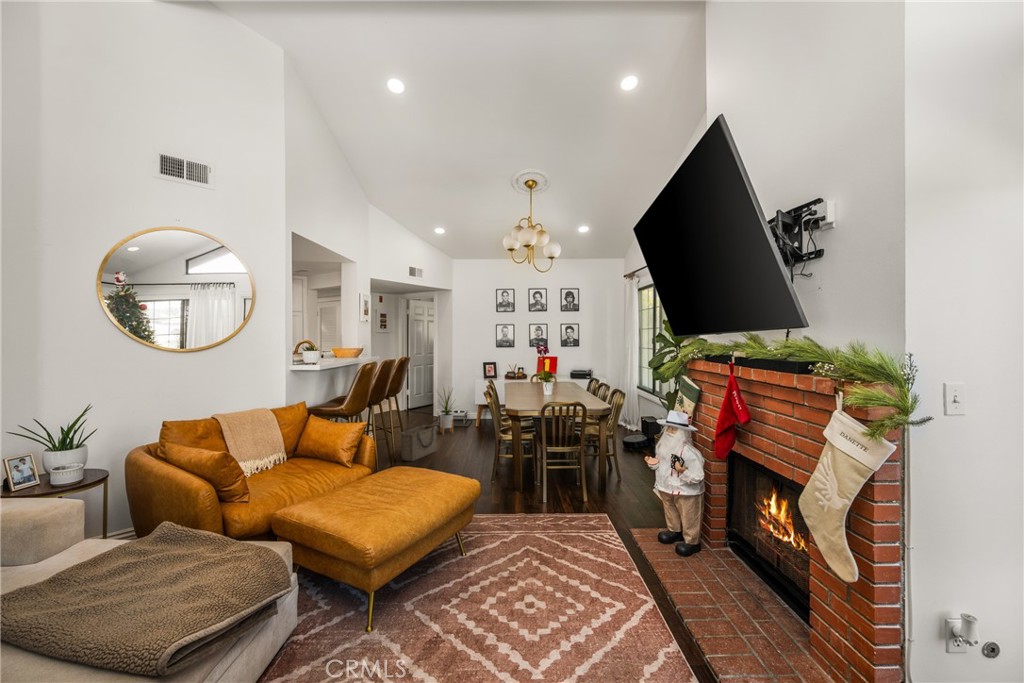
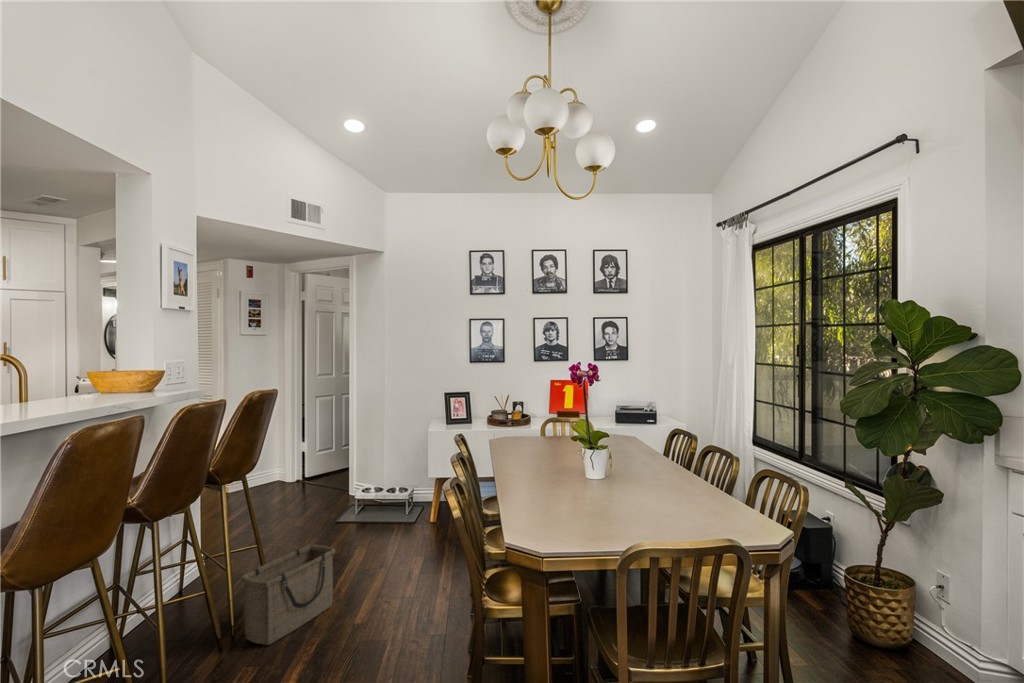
house plant: present [438,388,453,435] -> none [335,441,395,548]

